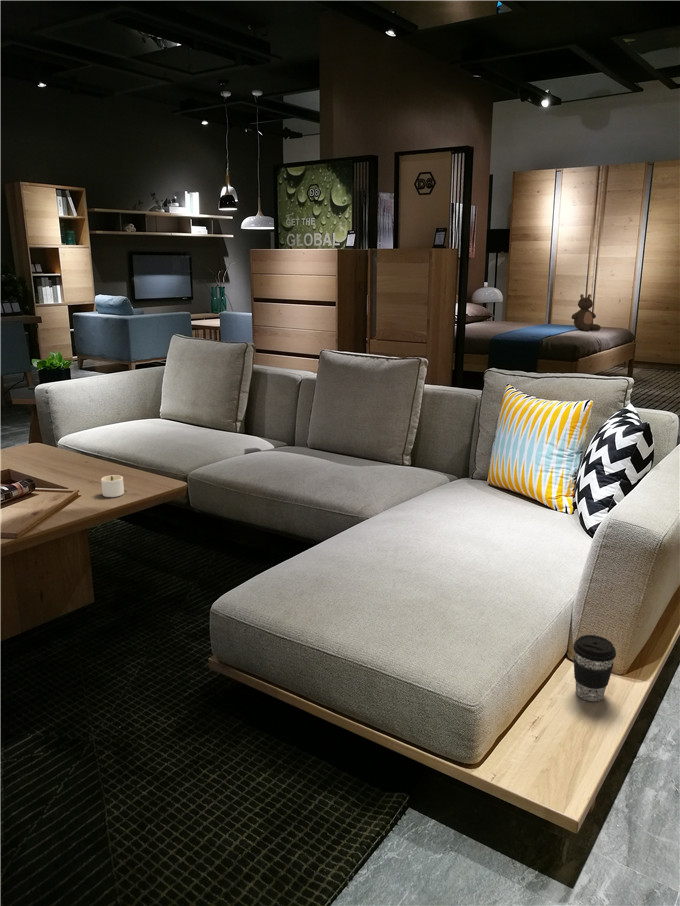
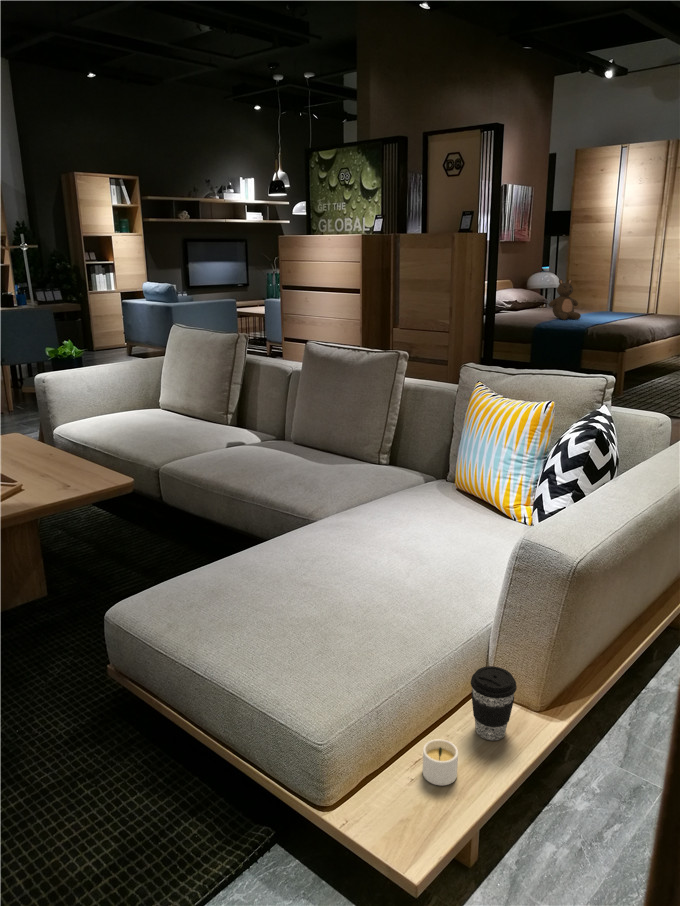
stuffed bear: present [571,294,601,331] -> present [549,279,581,320]
candle: present [101,475,124,497] -> present [422,739,458,785]

